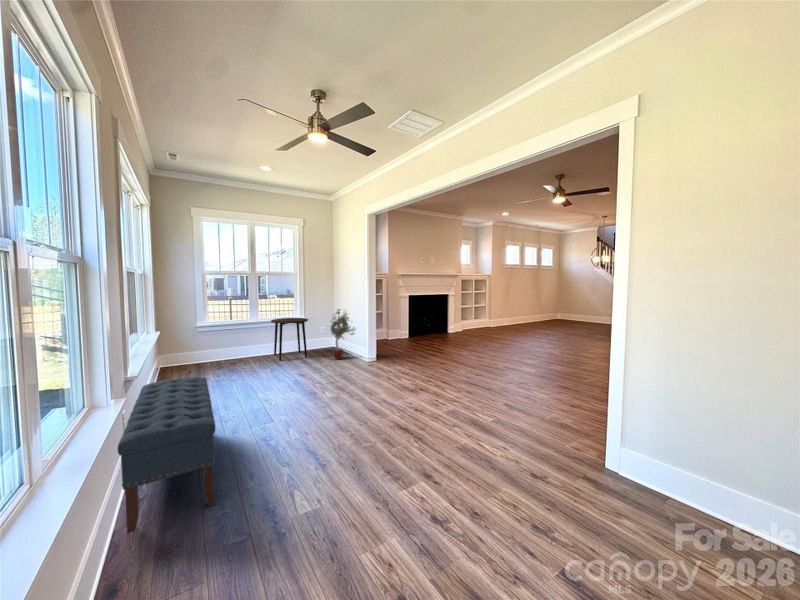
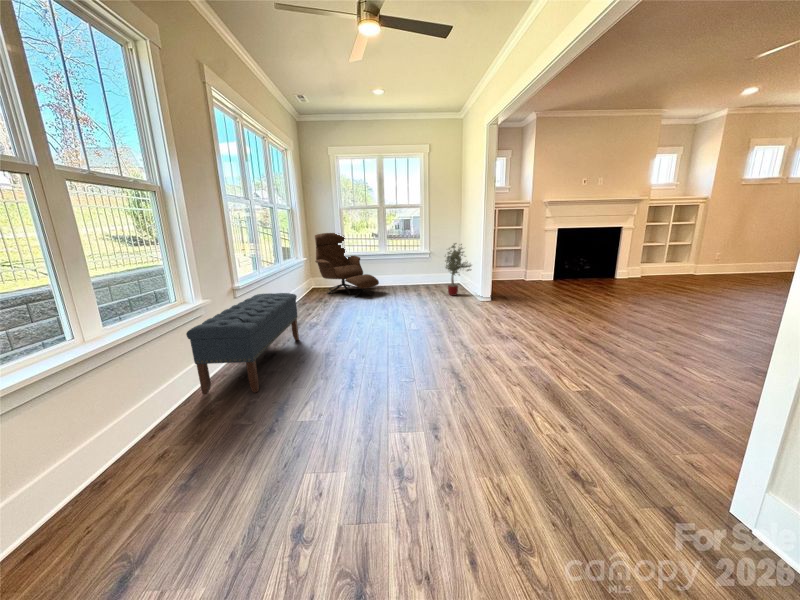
lounge chair: none [168,299,257,373] -> present [315,233,379,297]
side table: present [271,318,308,361] -> none [395,252,429,292]

